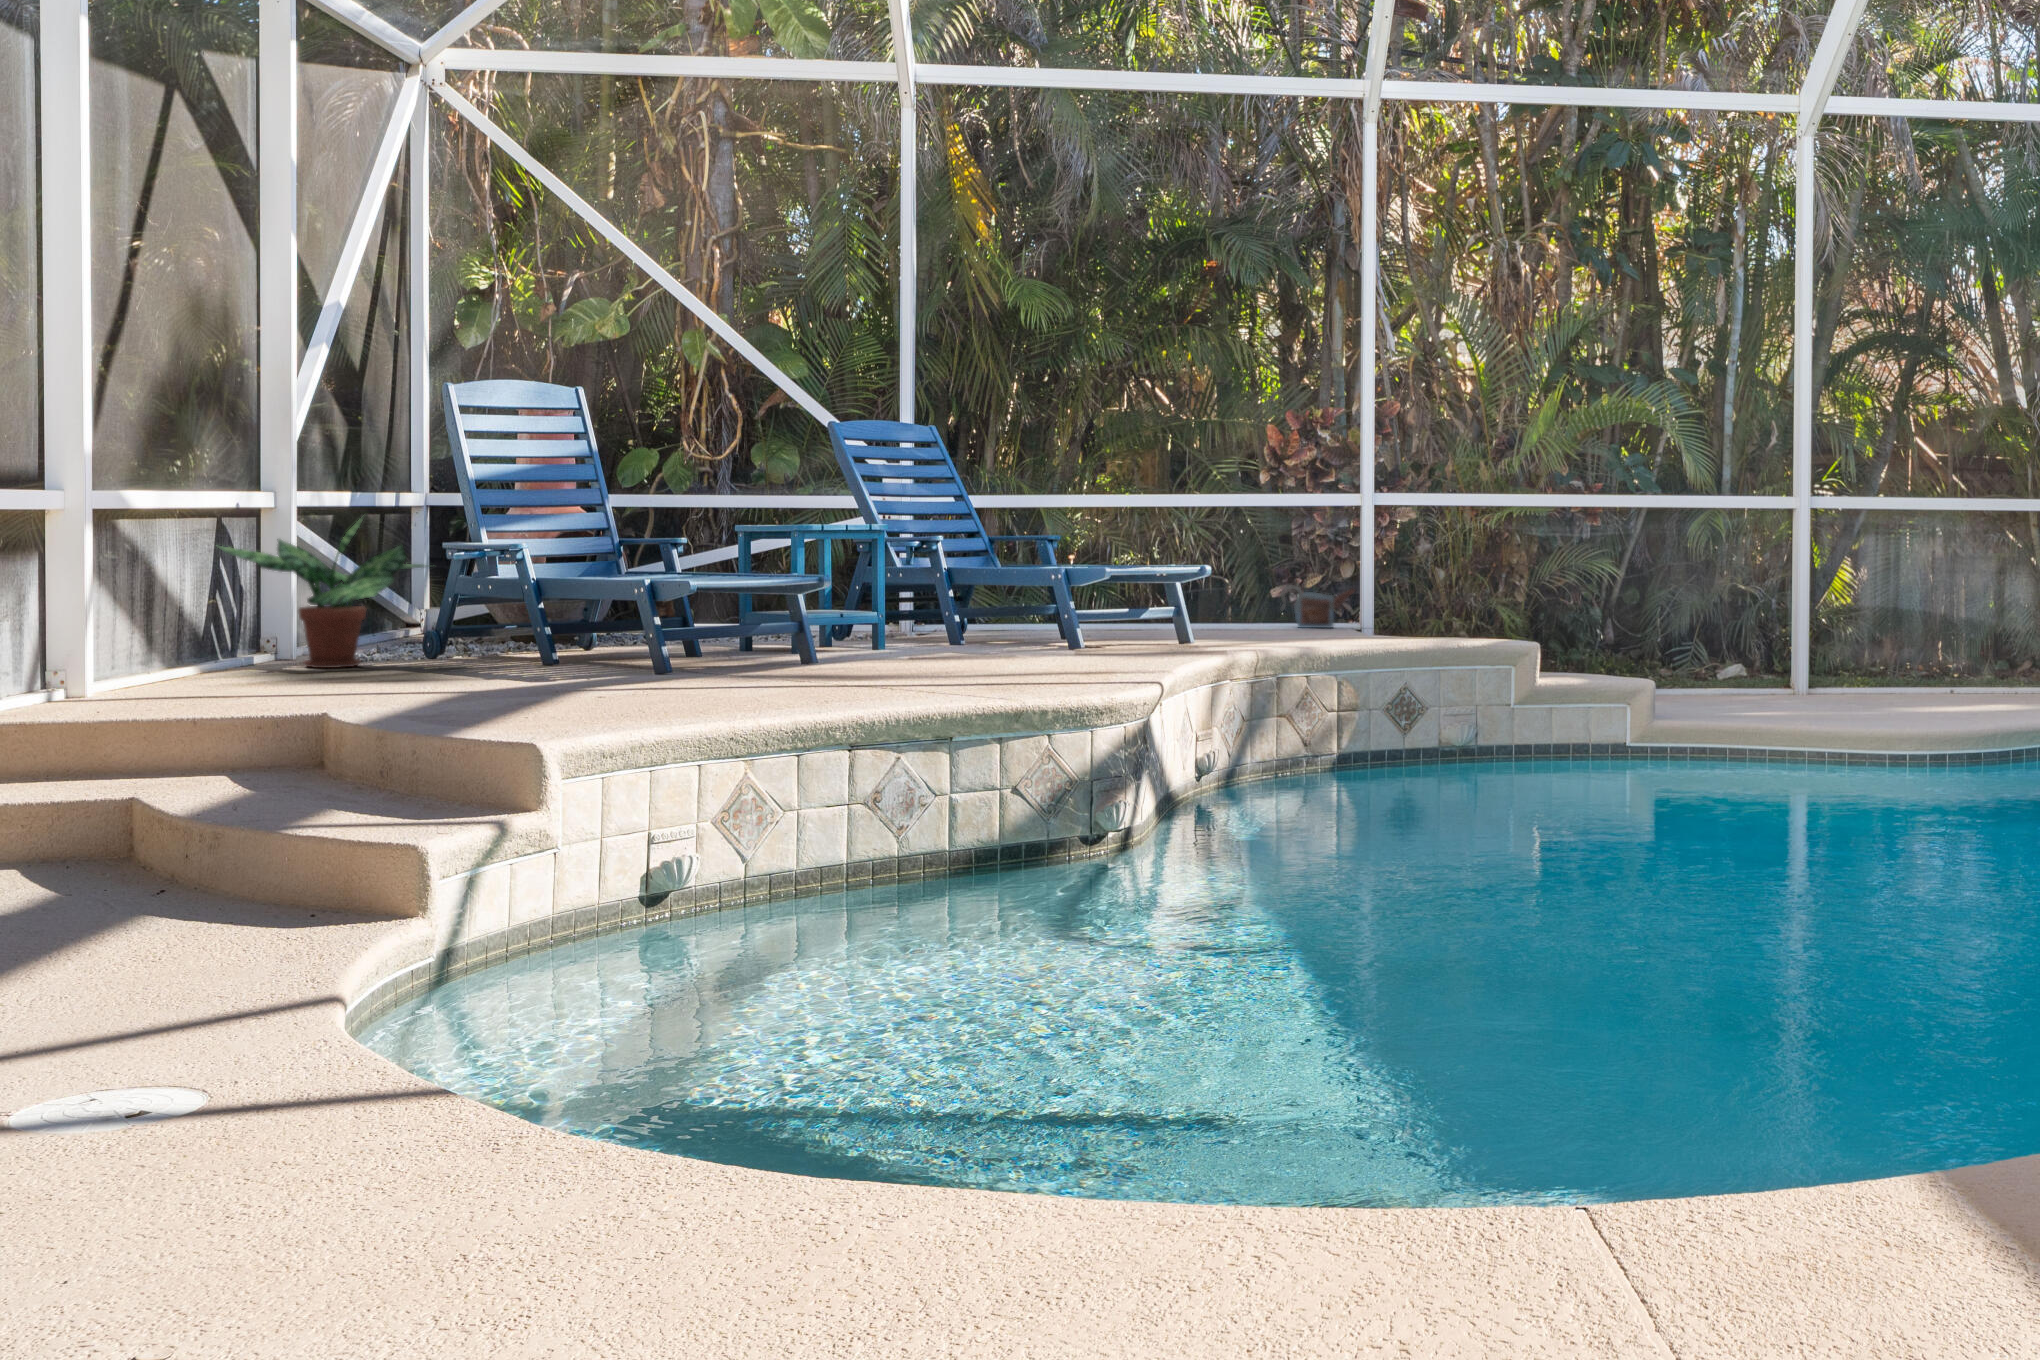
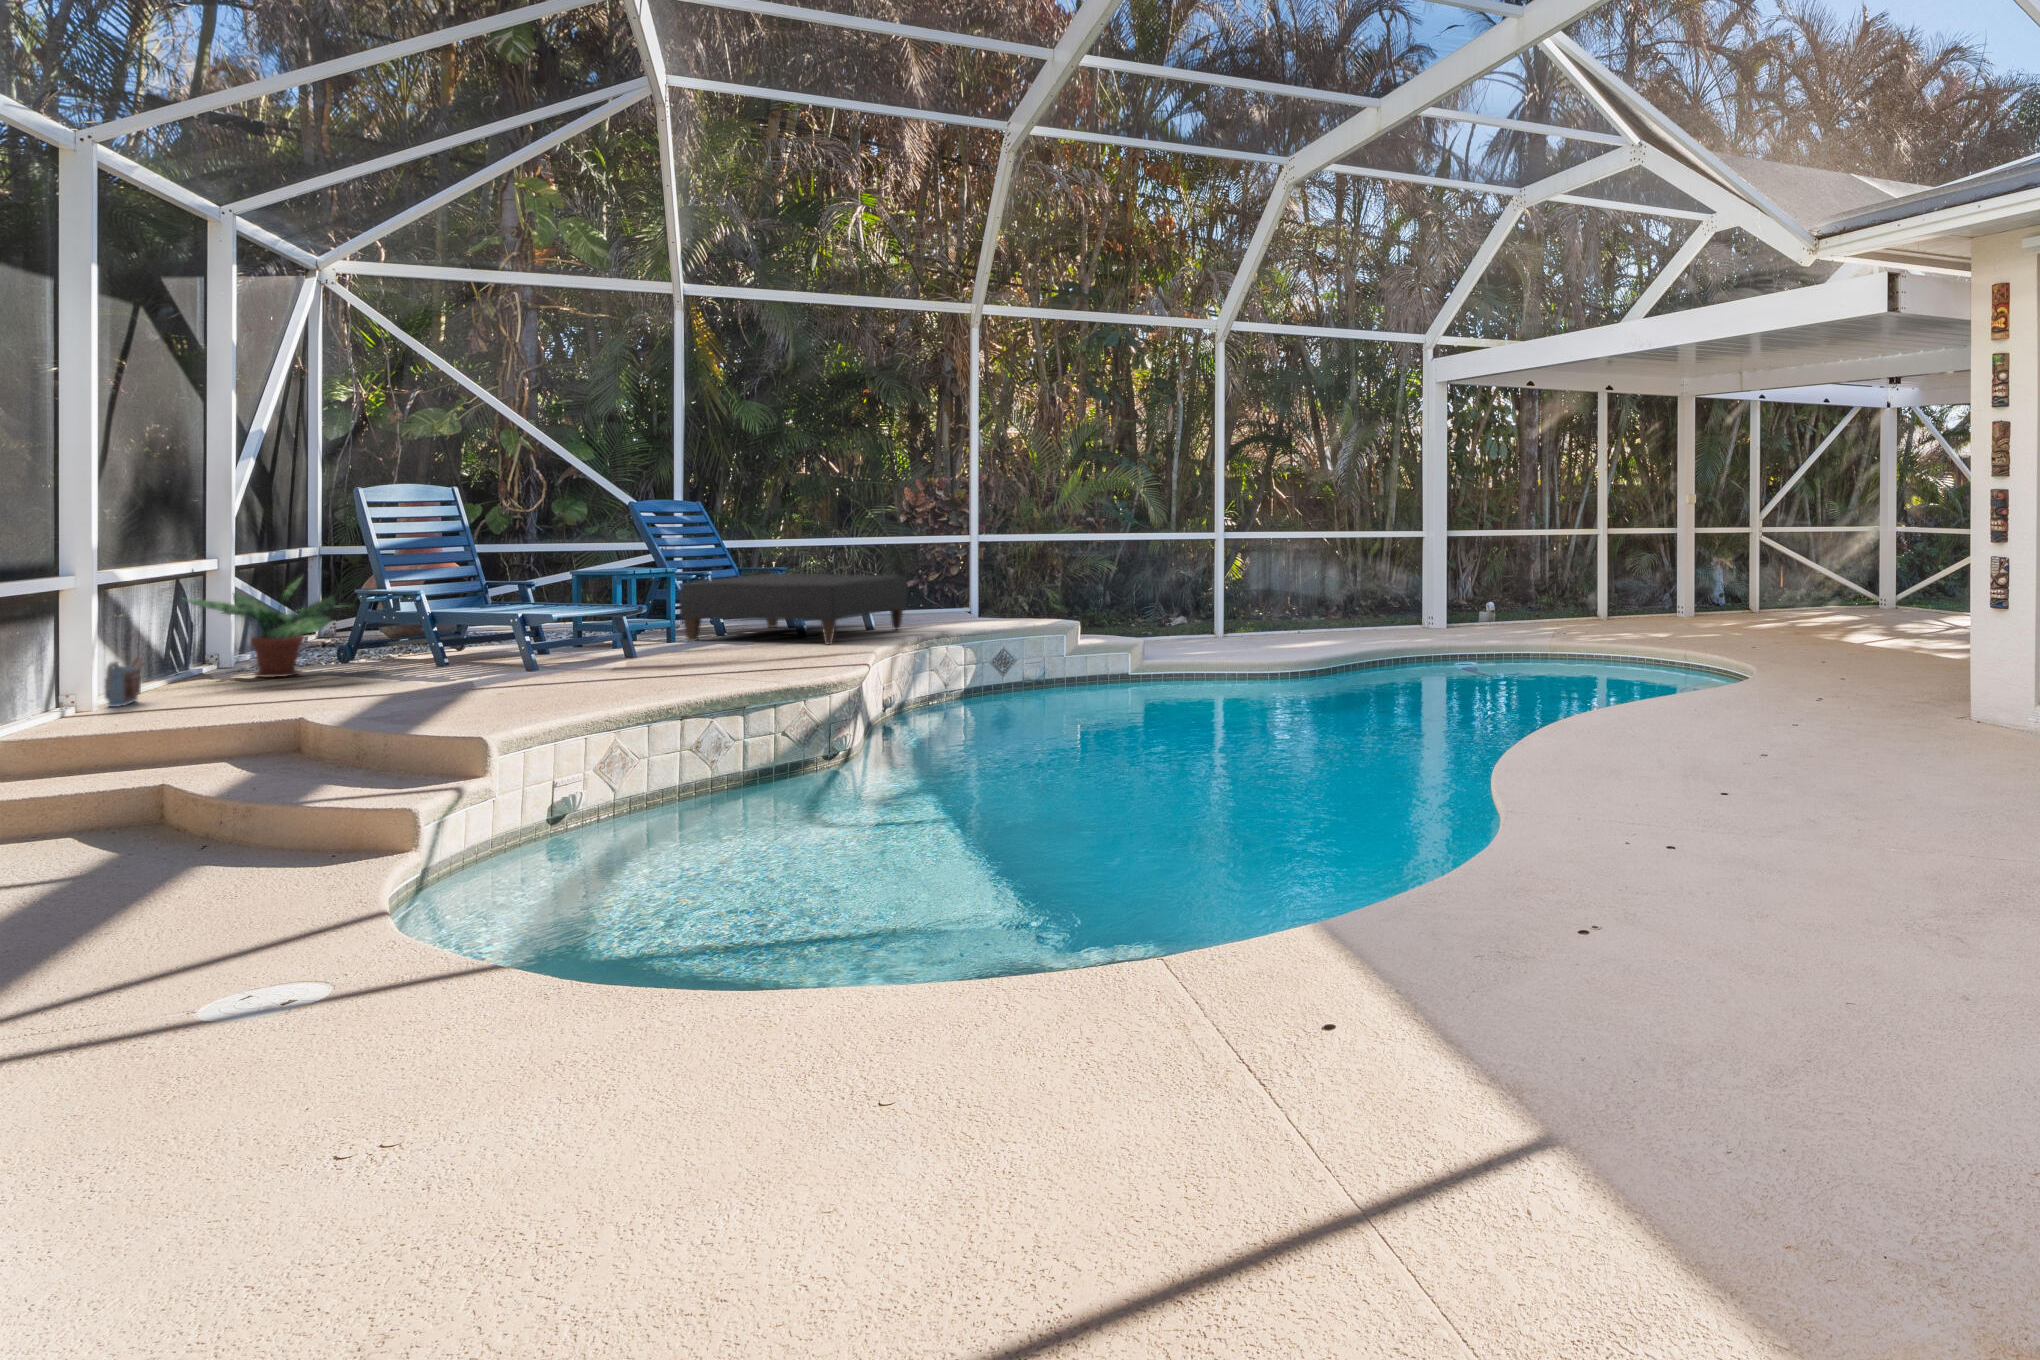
ottoman: none [899,549,1252,661] -> present [679,573,908,644]
watering can: present [1281,585,1355,628] -> present [105,657,142,707]

